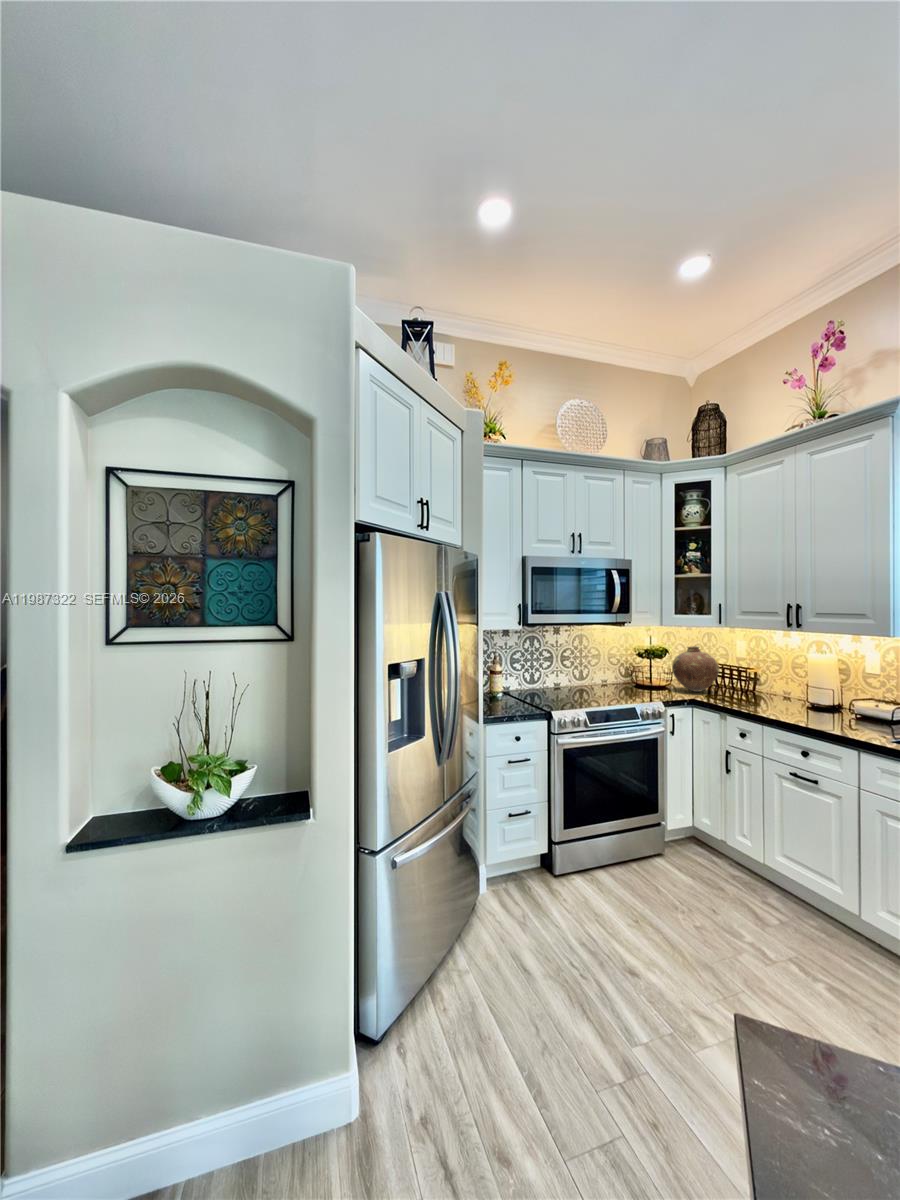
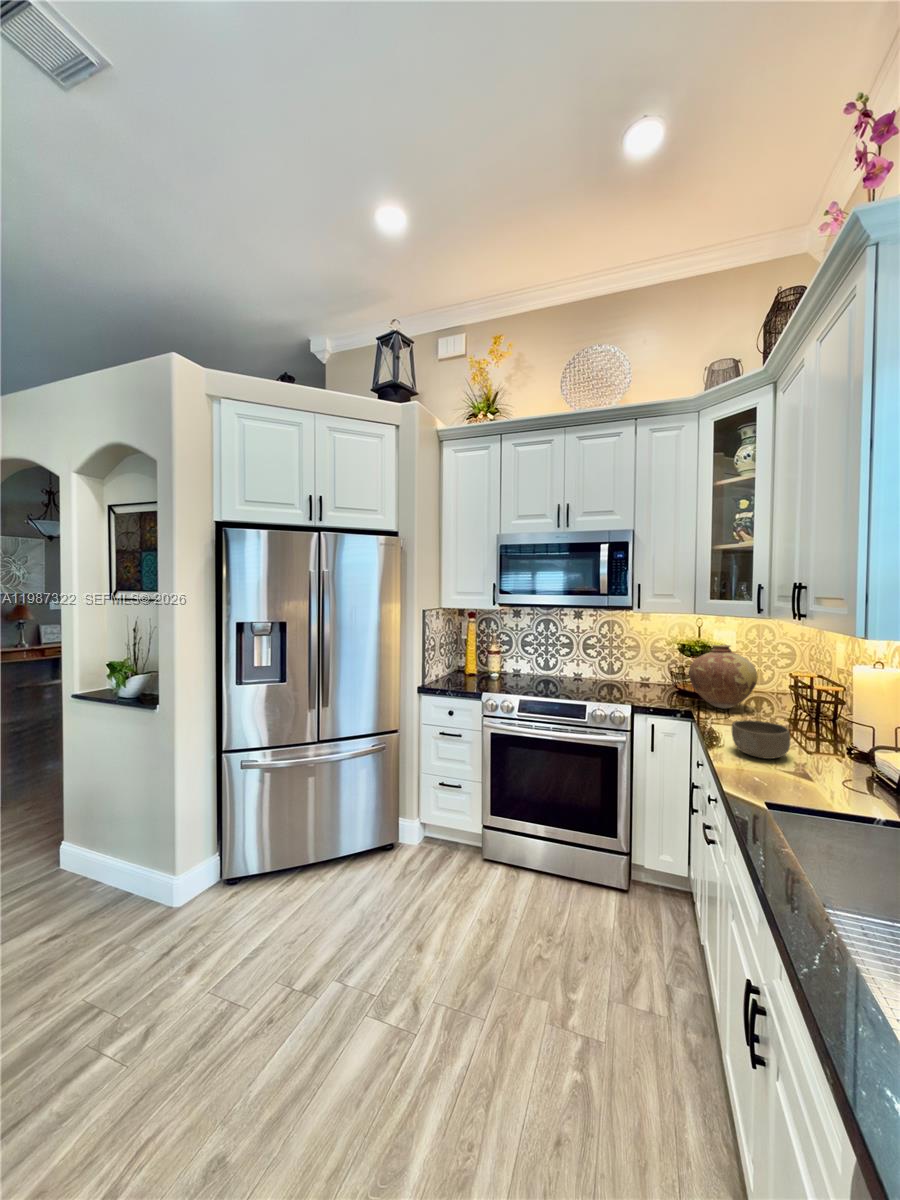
bowl: none [783,691,823,713] -> present [732,720,790,759]

